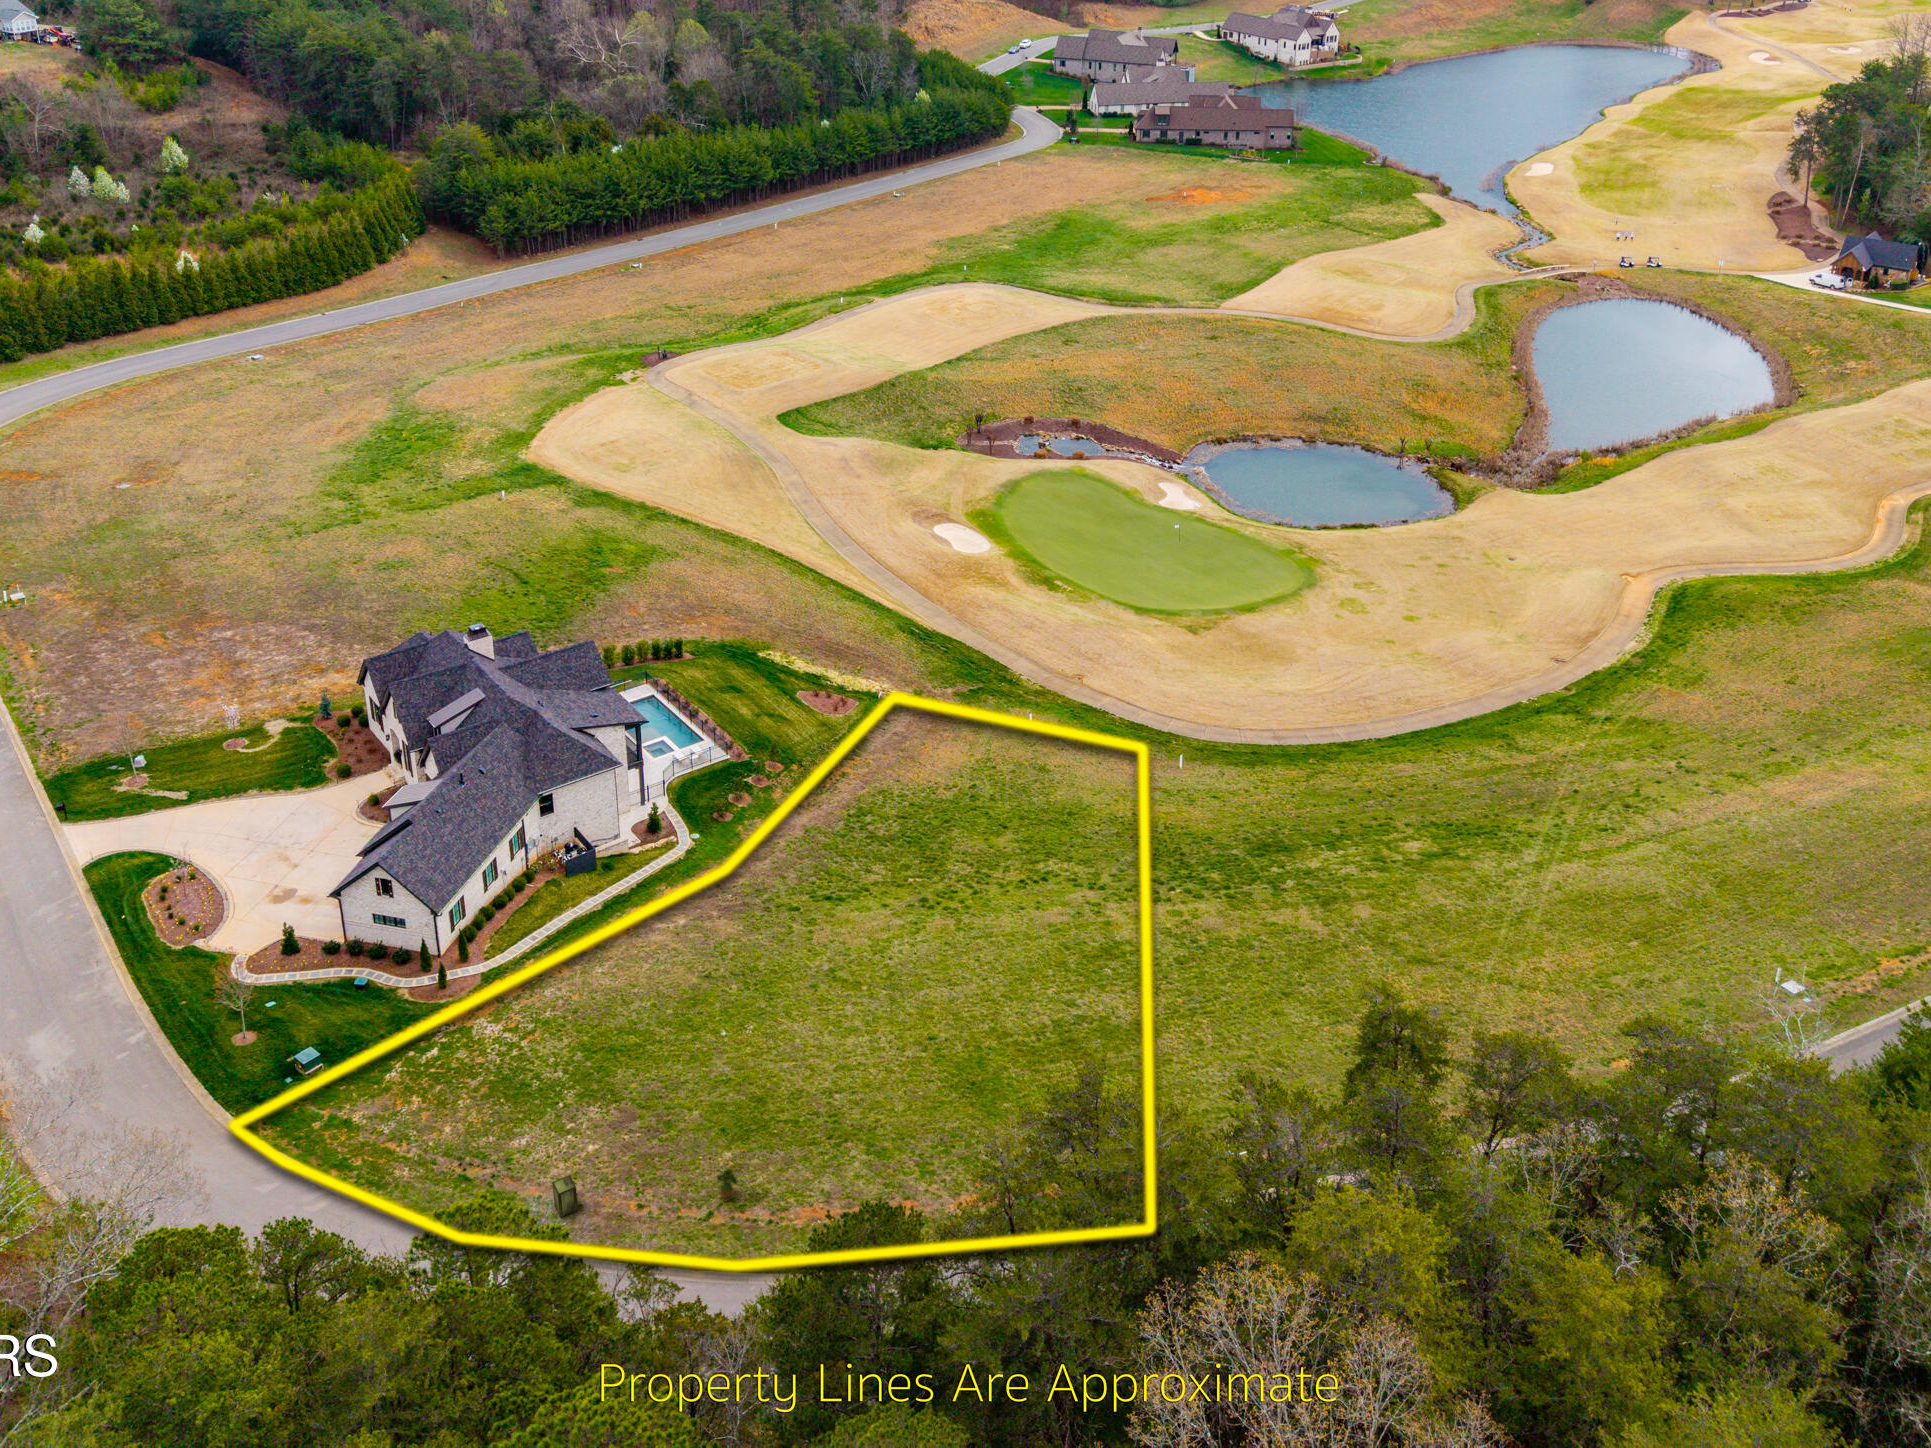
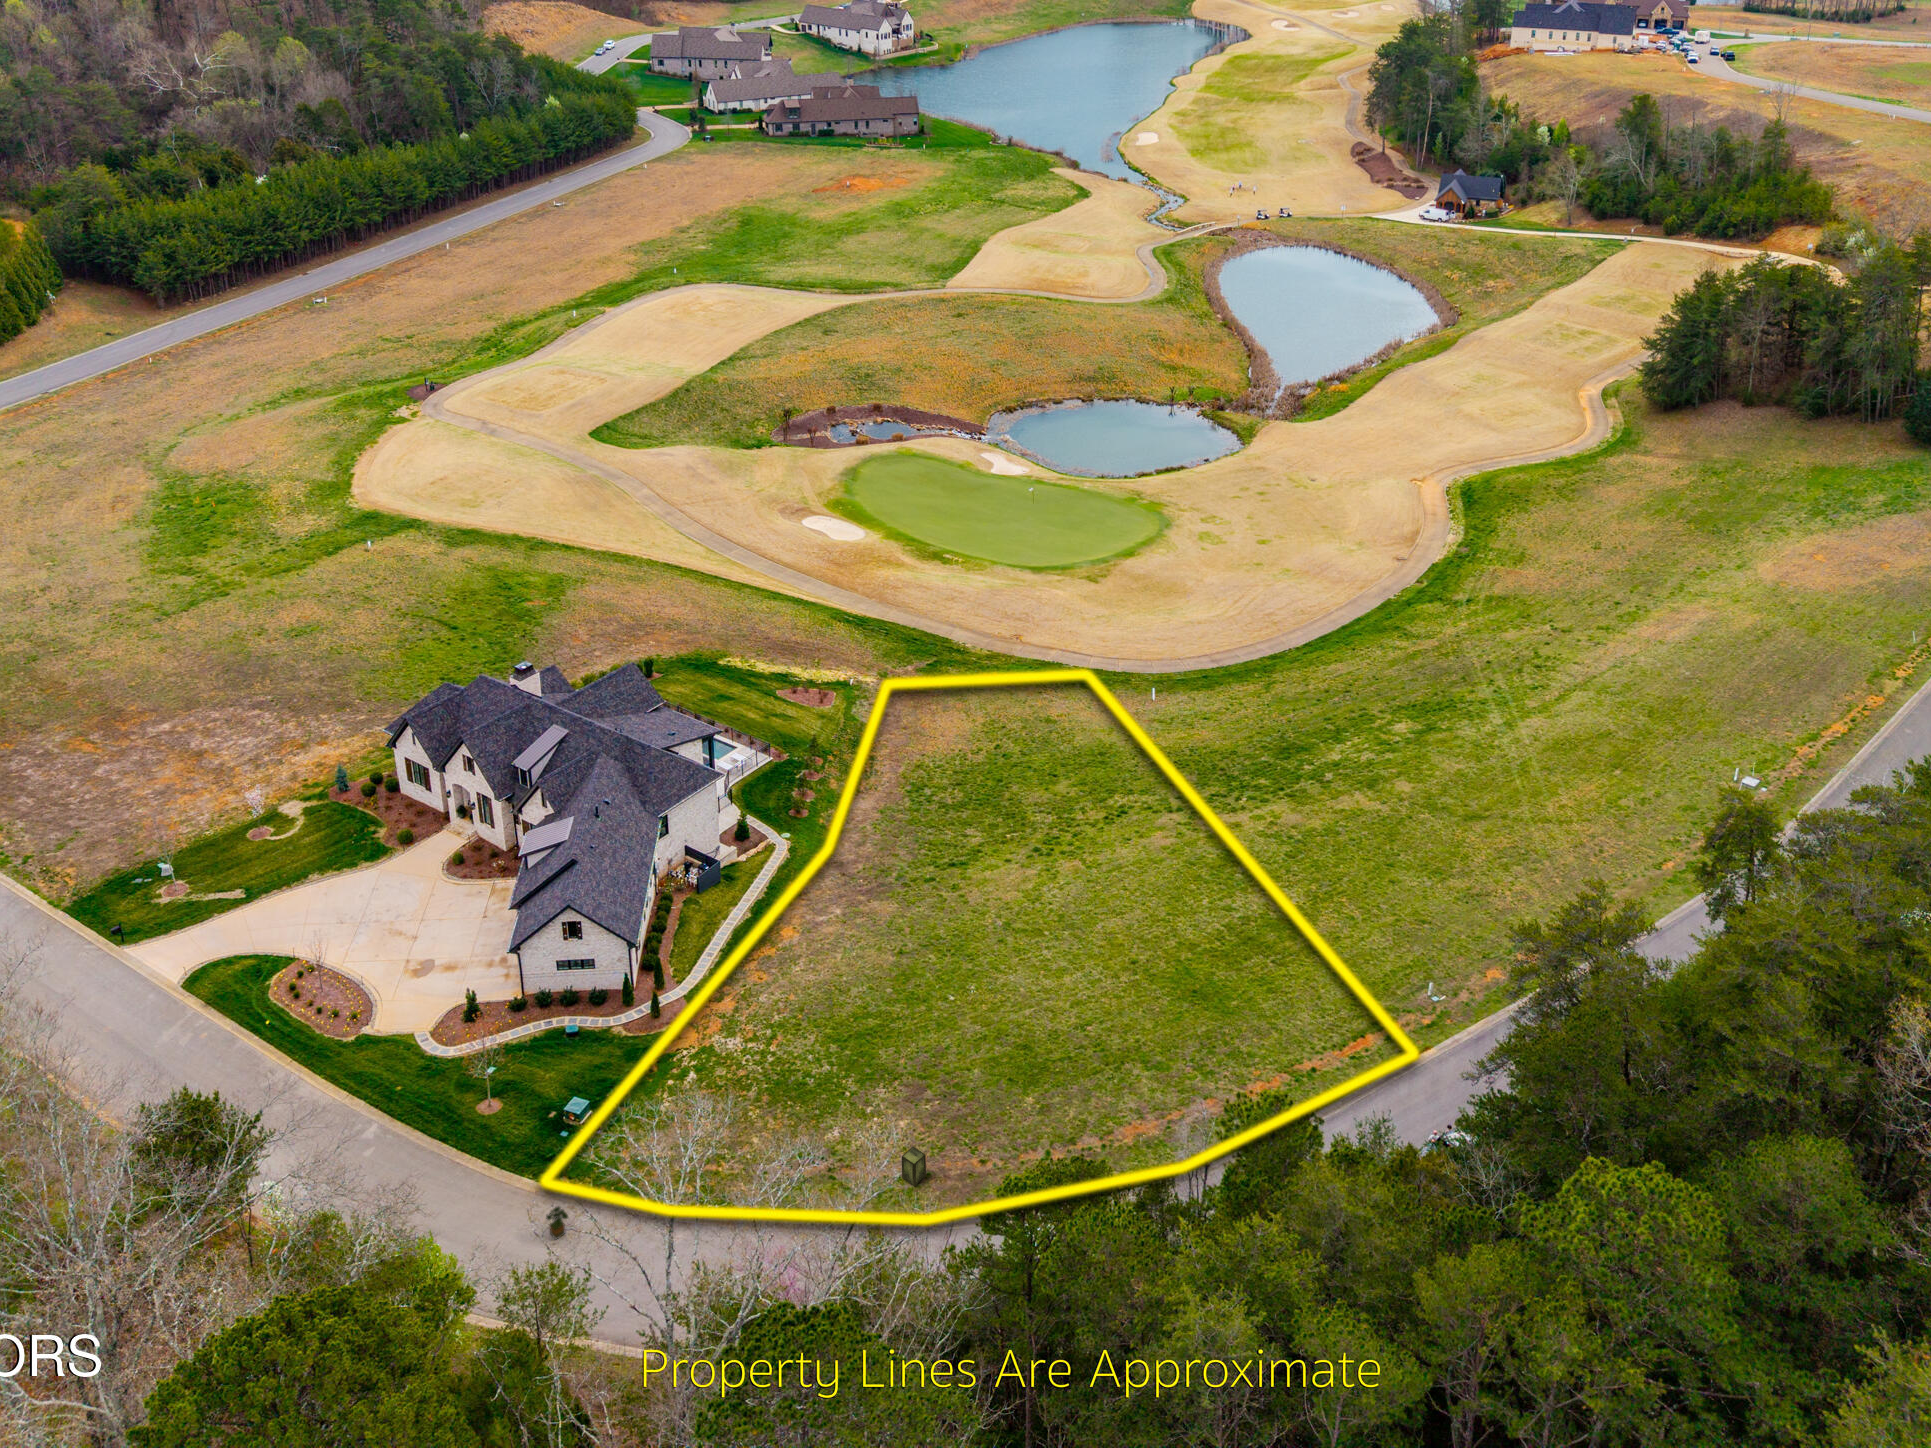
potted tree: present [717,1170,737,1202] -> present [546,1207,568,1239]

